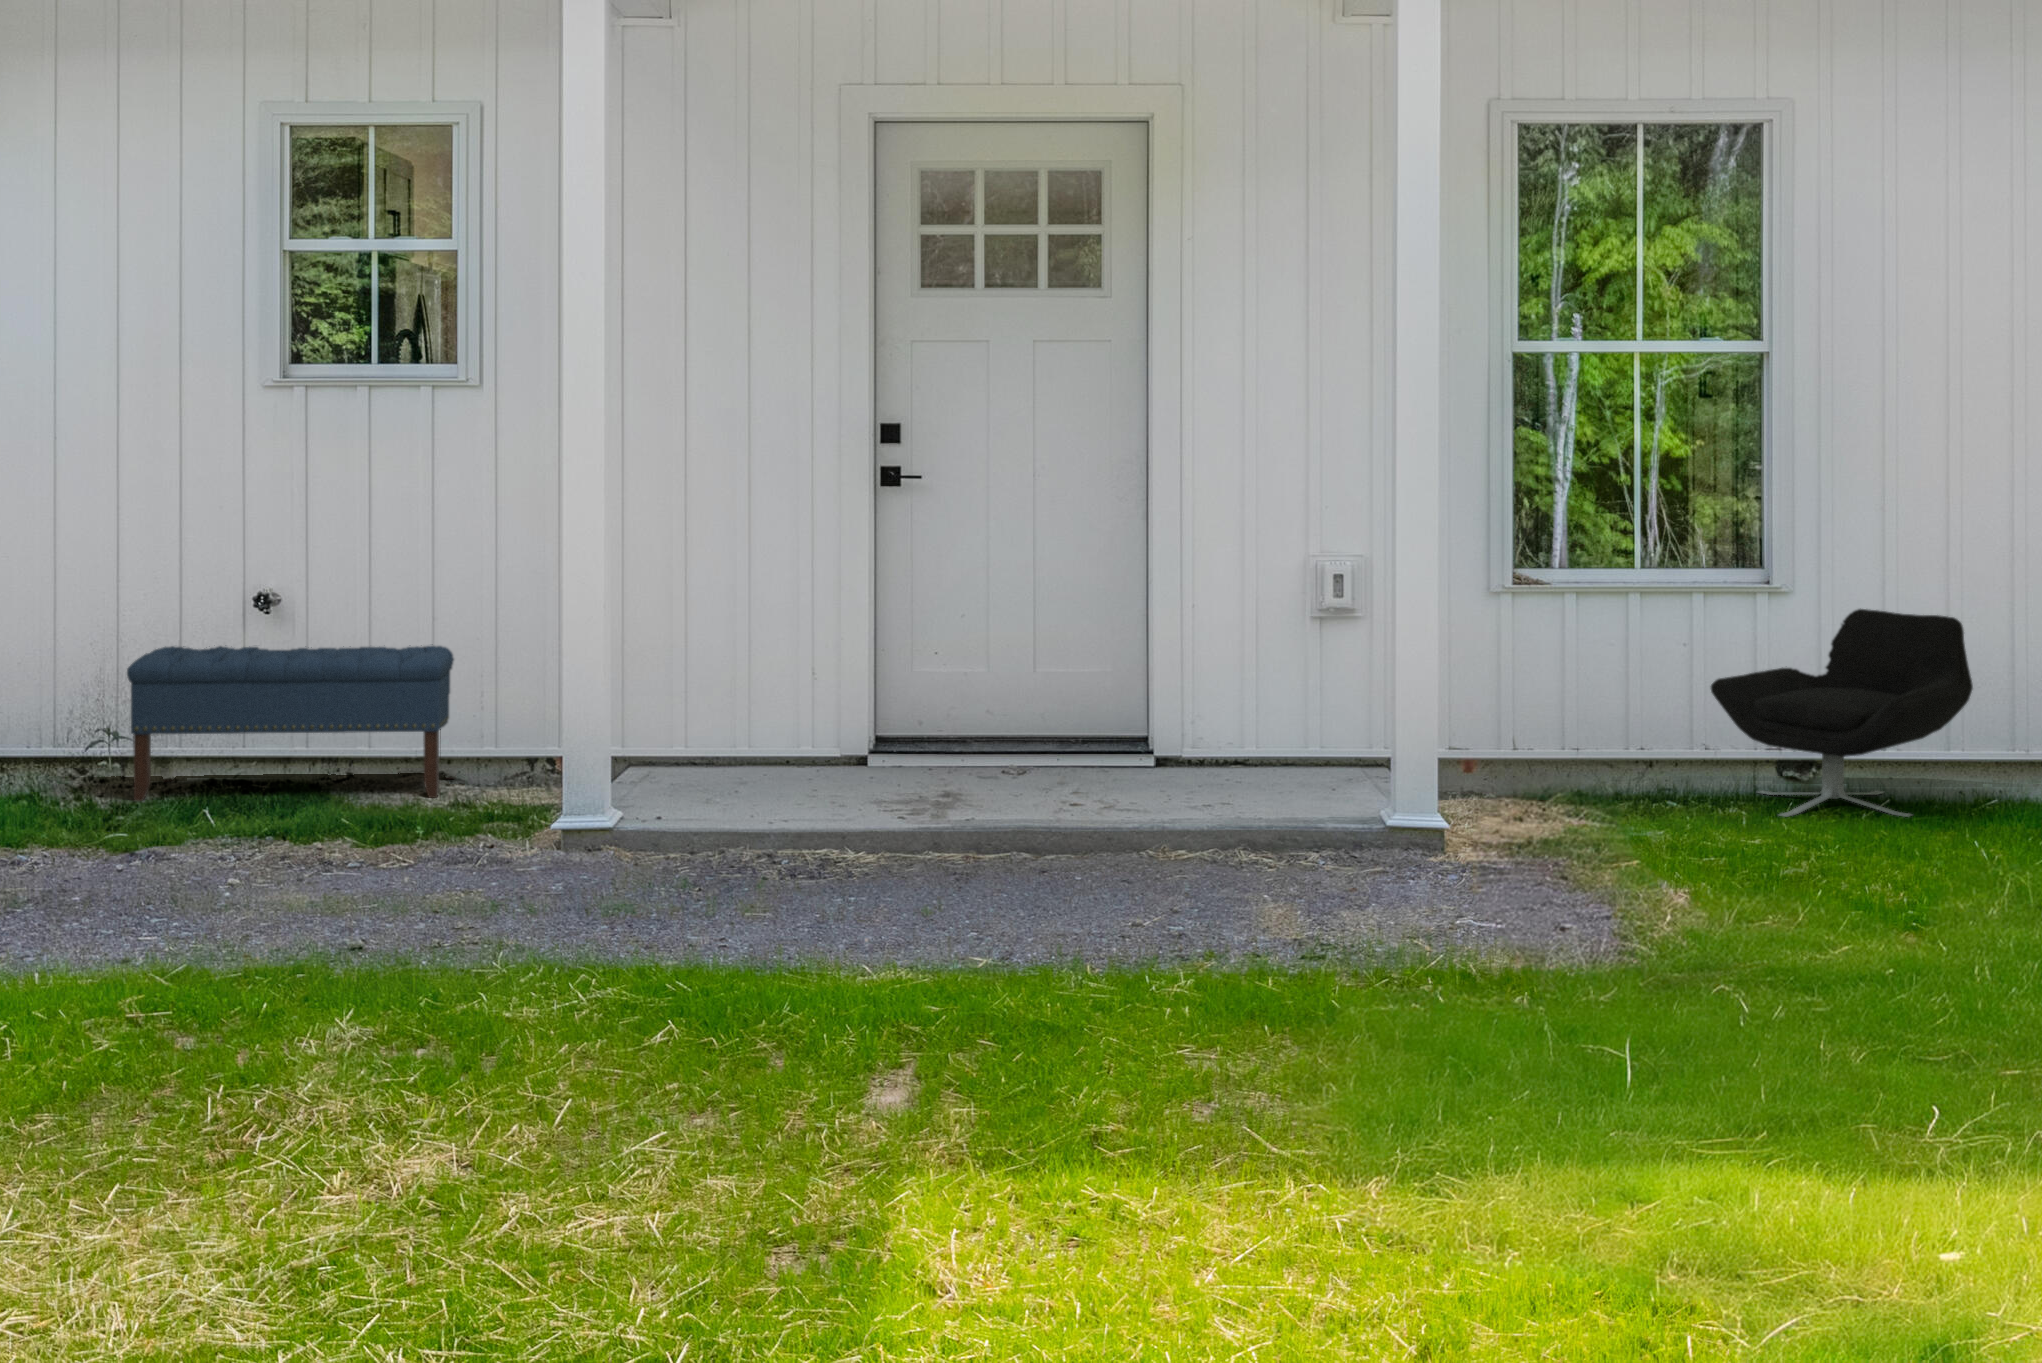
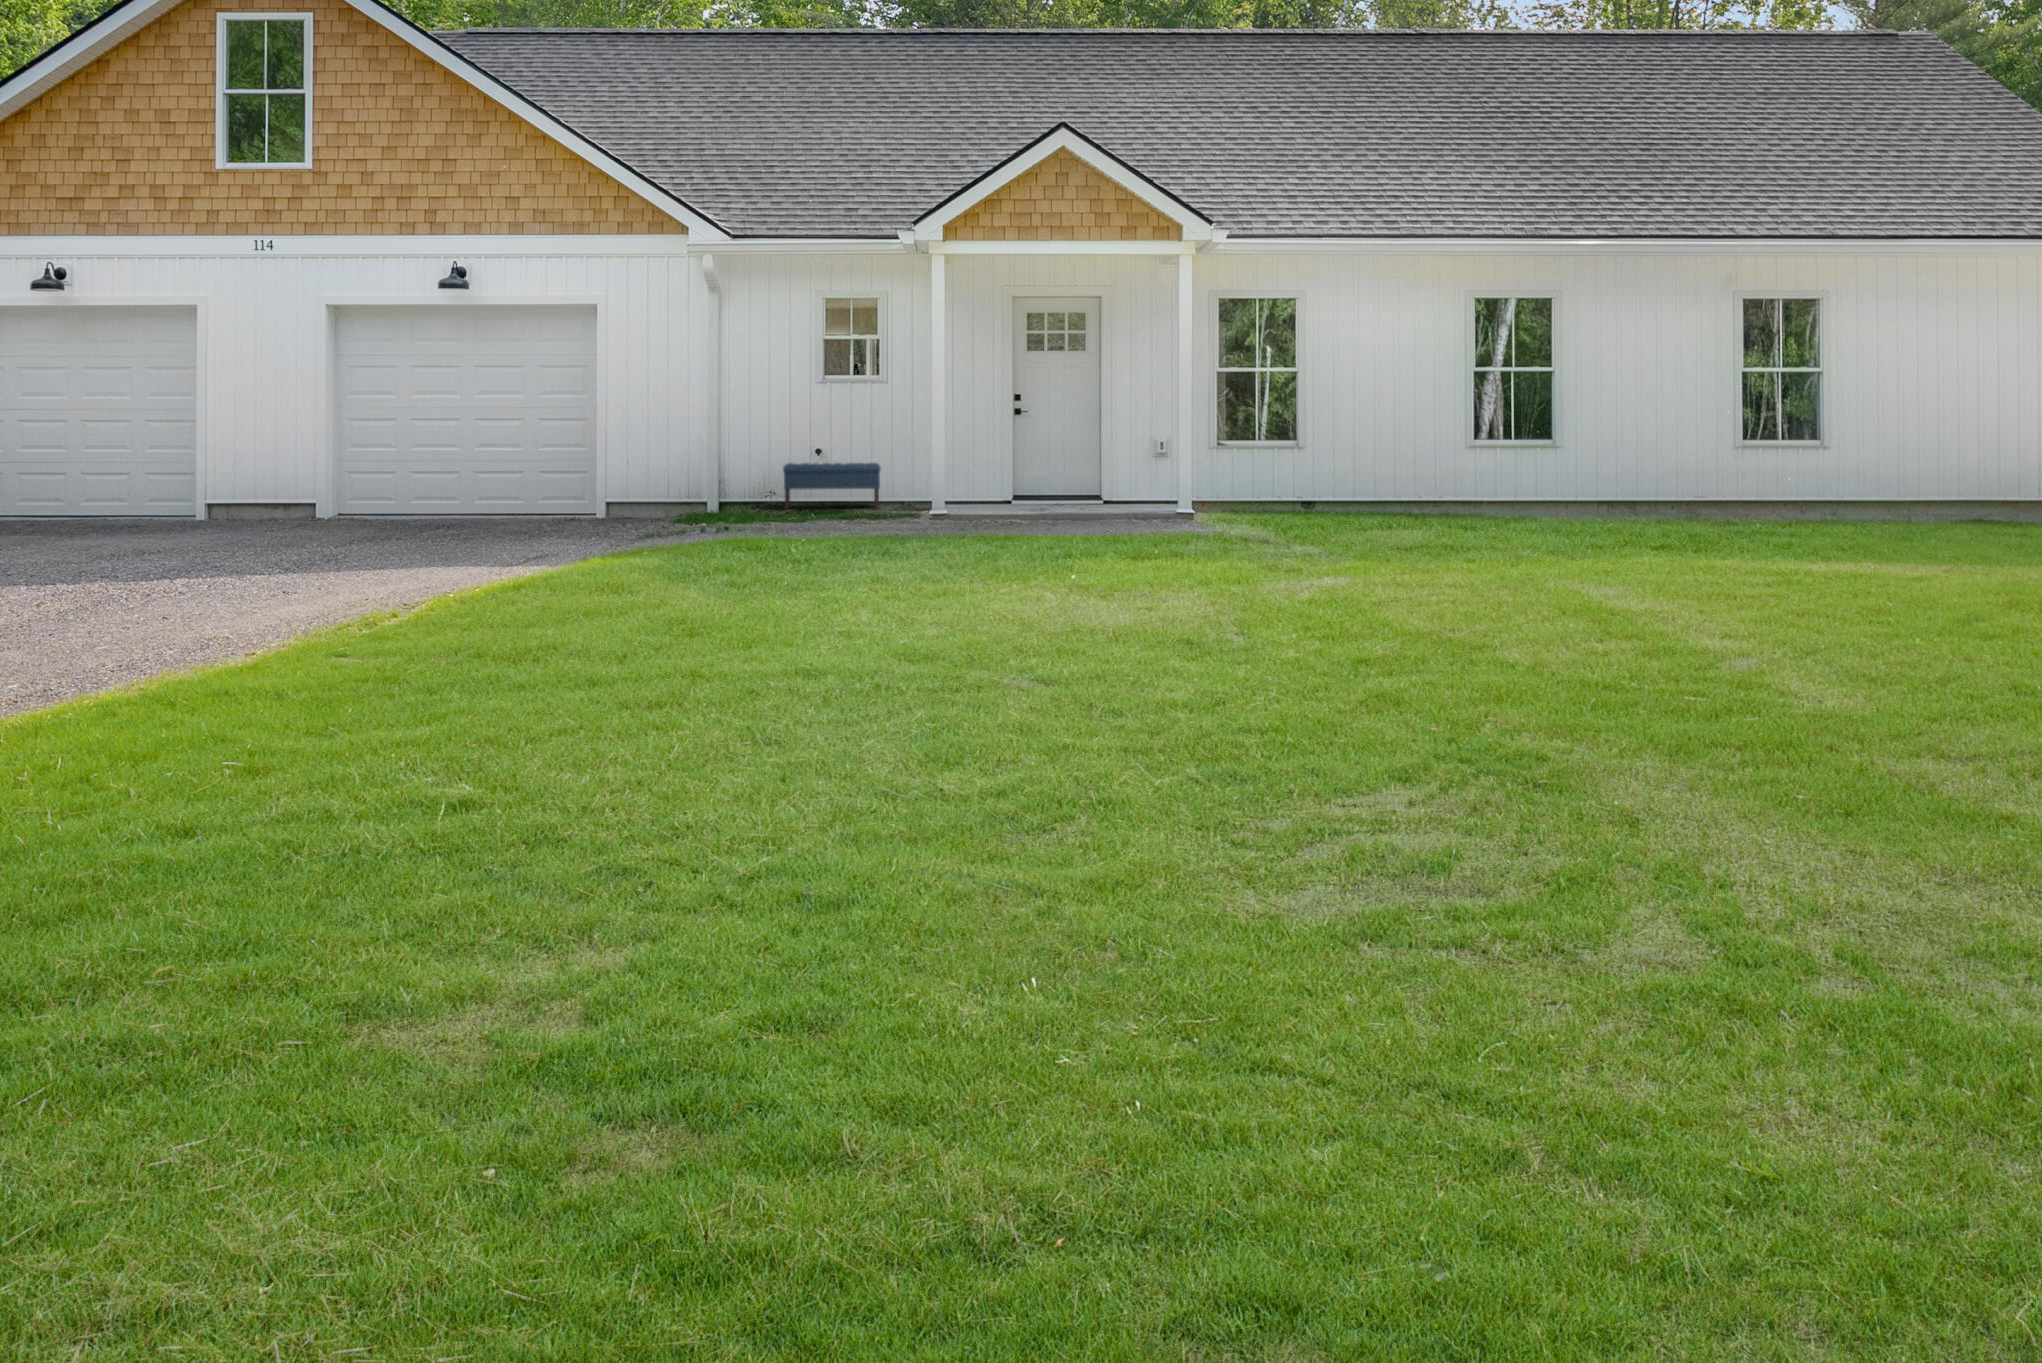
lounge chair: present [1711,609,1973,817] -> none [1277,450,1356,512]

